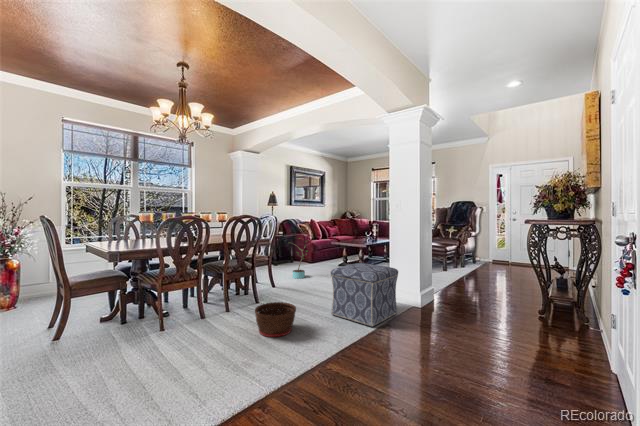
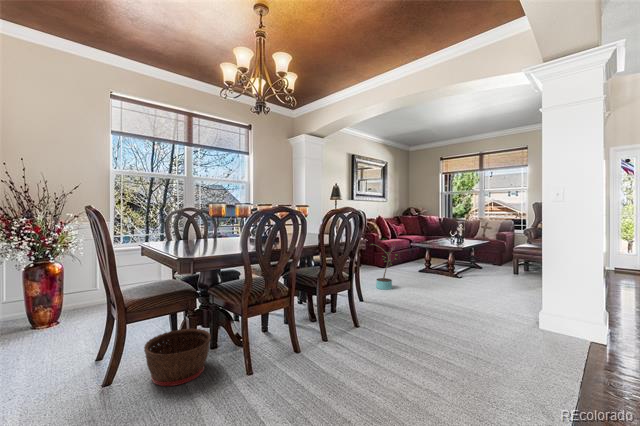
ottoman: present [331,263,398,327] -> none [480,276,587,381]
basket: present [255,302,296,337] -> present [144,329,211,386]

